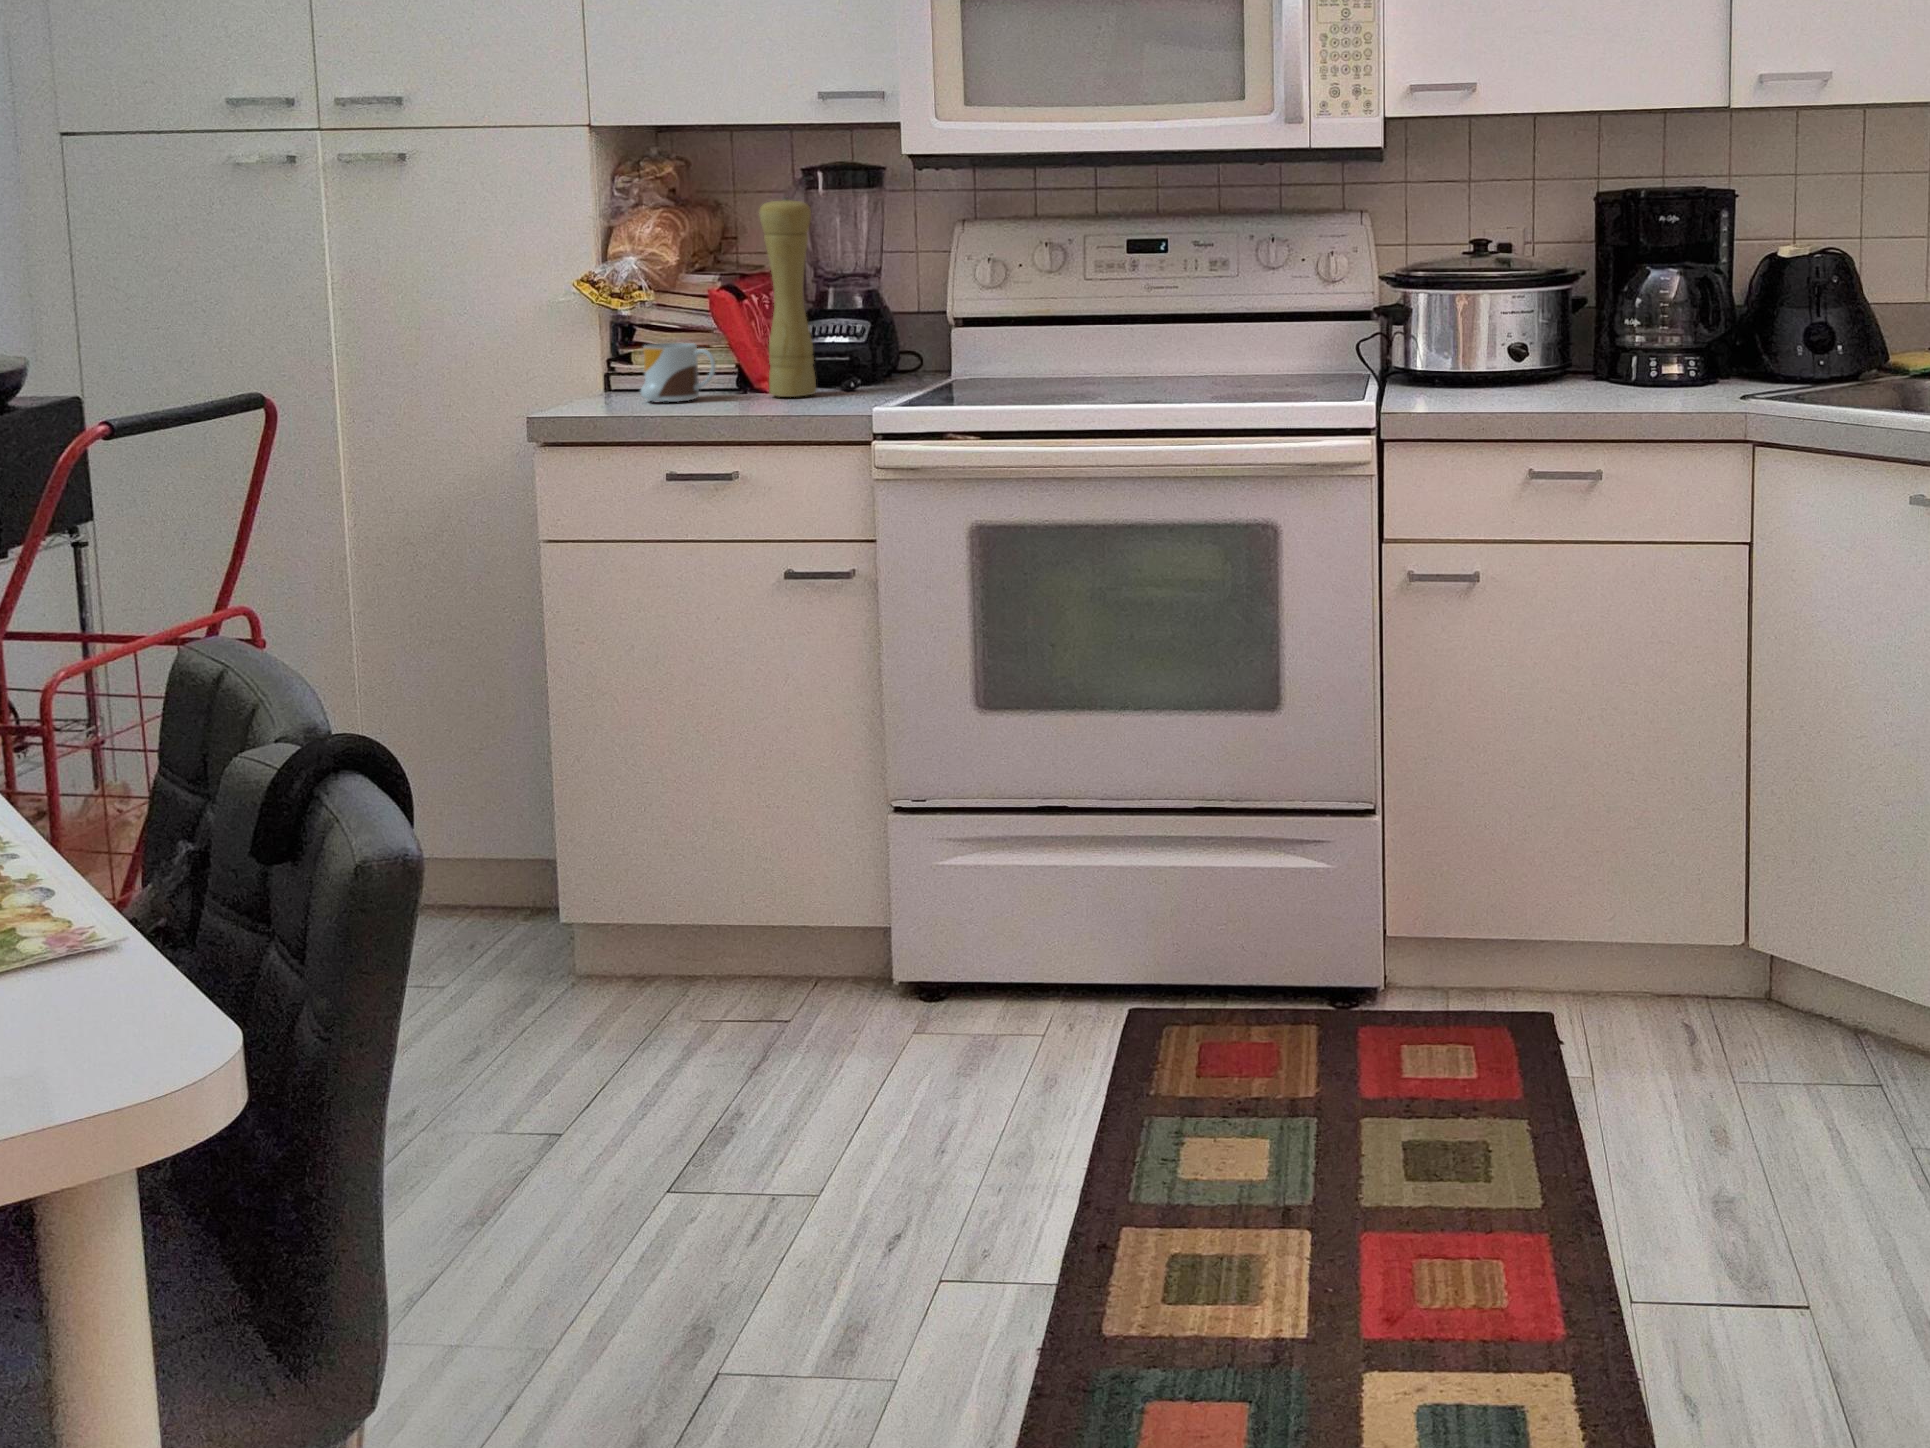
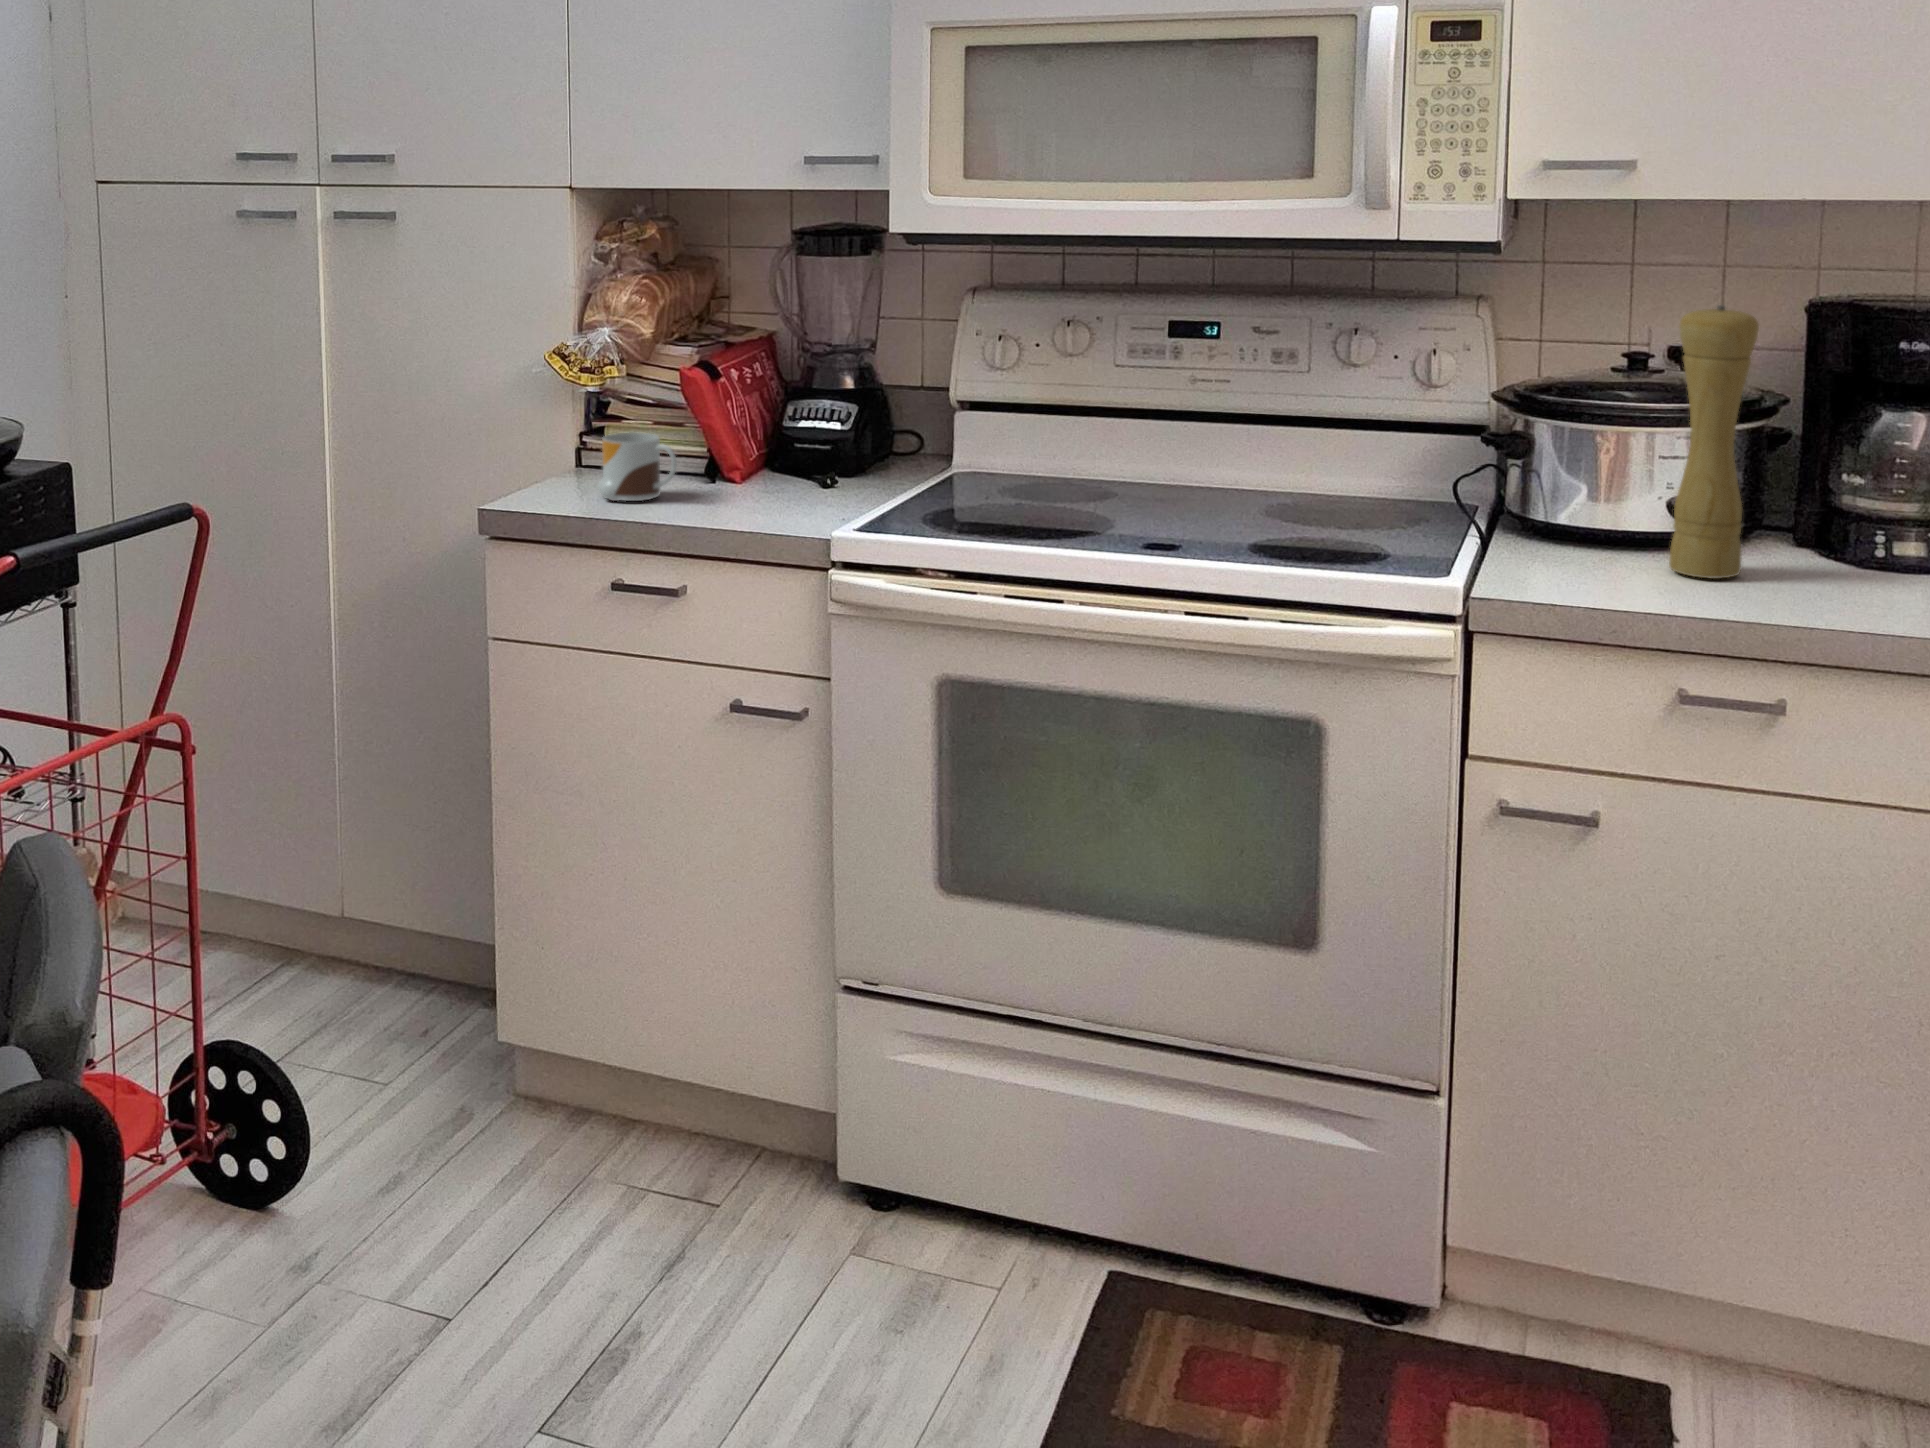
pepper mill: present [759,197,816,397] -> present [1669,305,1759,579]

